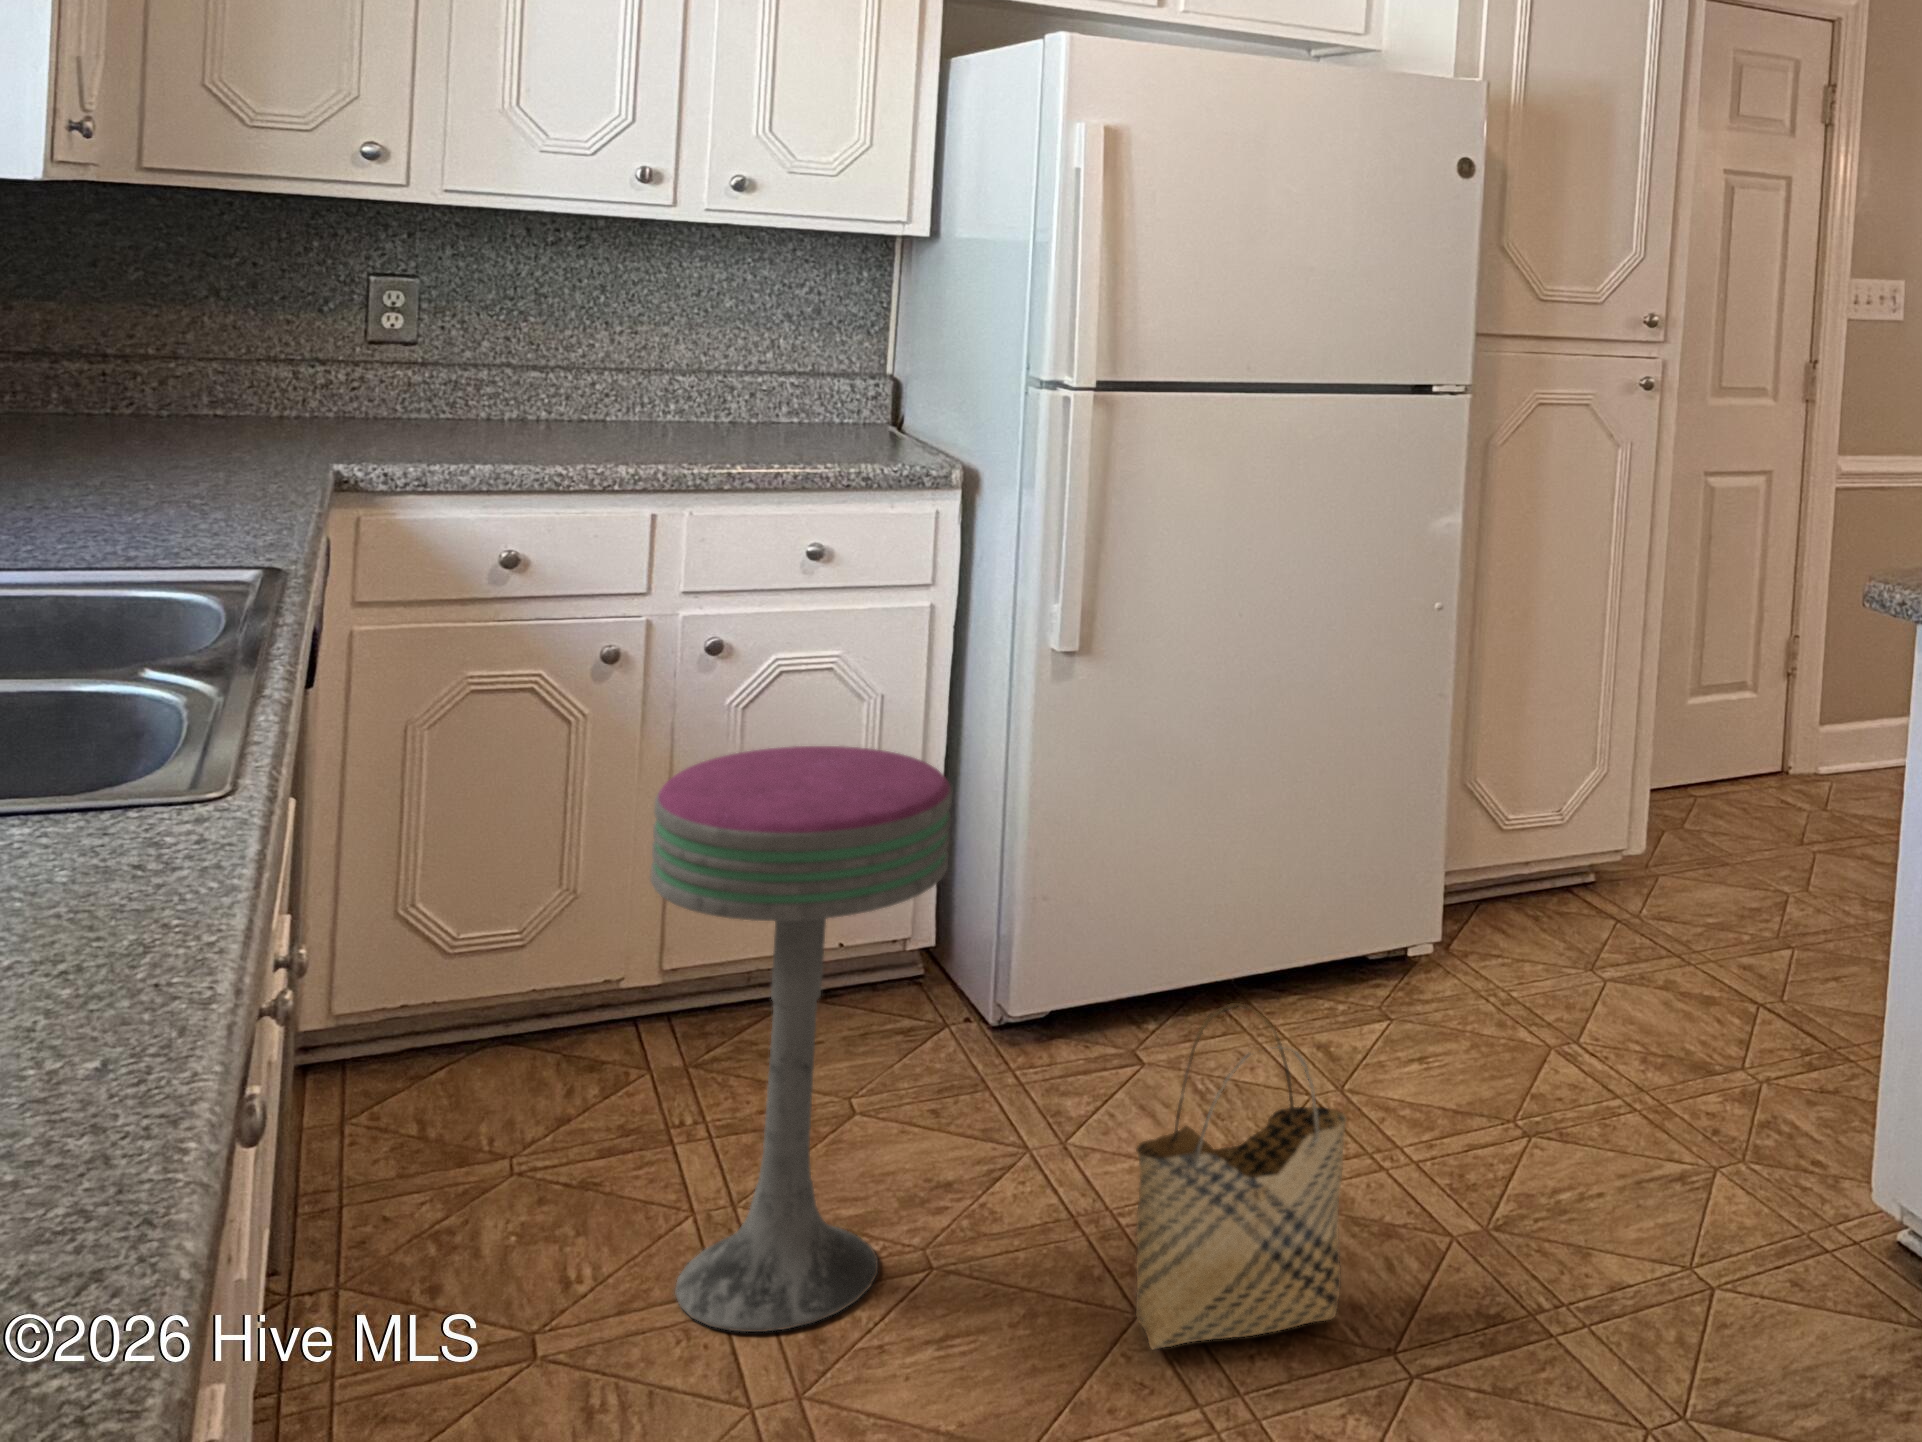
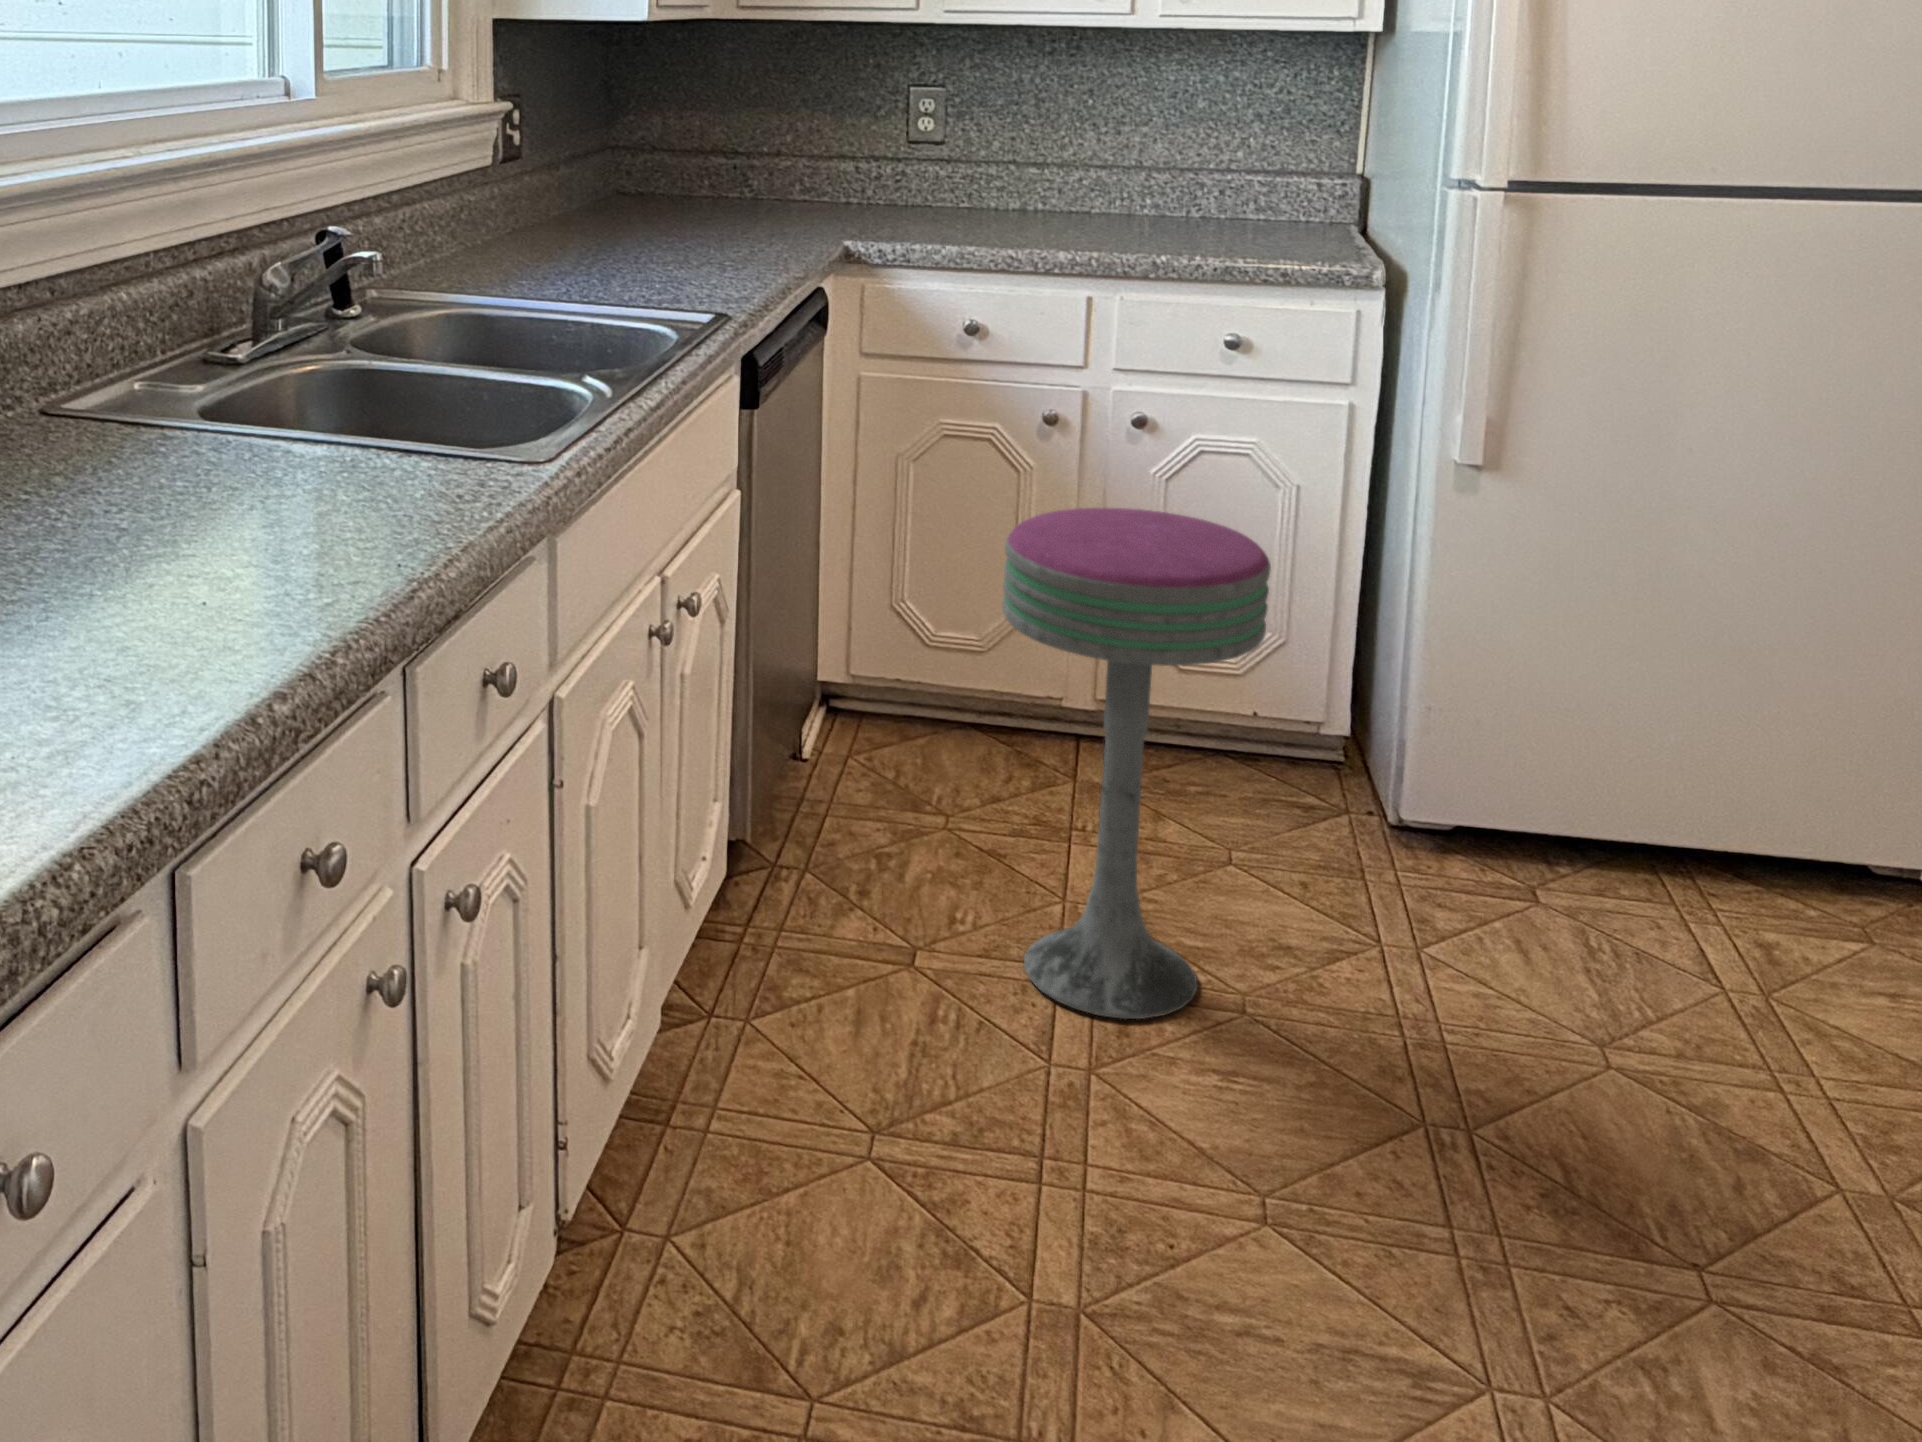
woven basket: present [1136,1003,1346,1350] -> none [1412,845,1674,1209]

